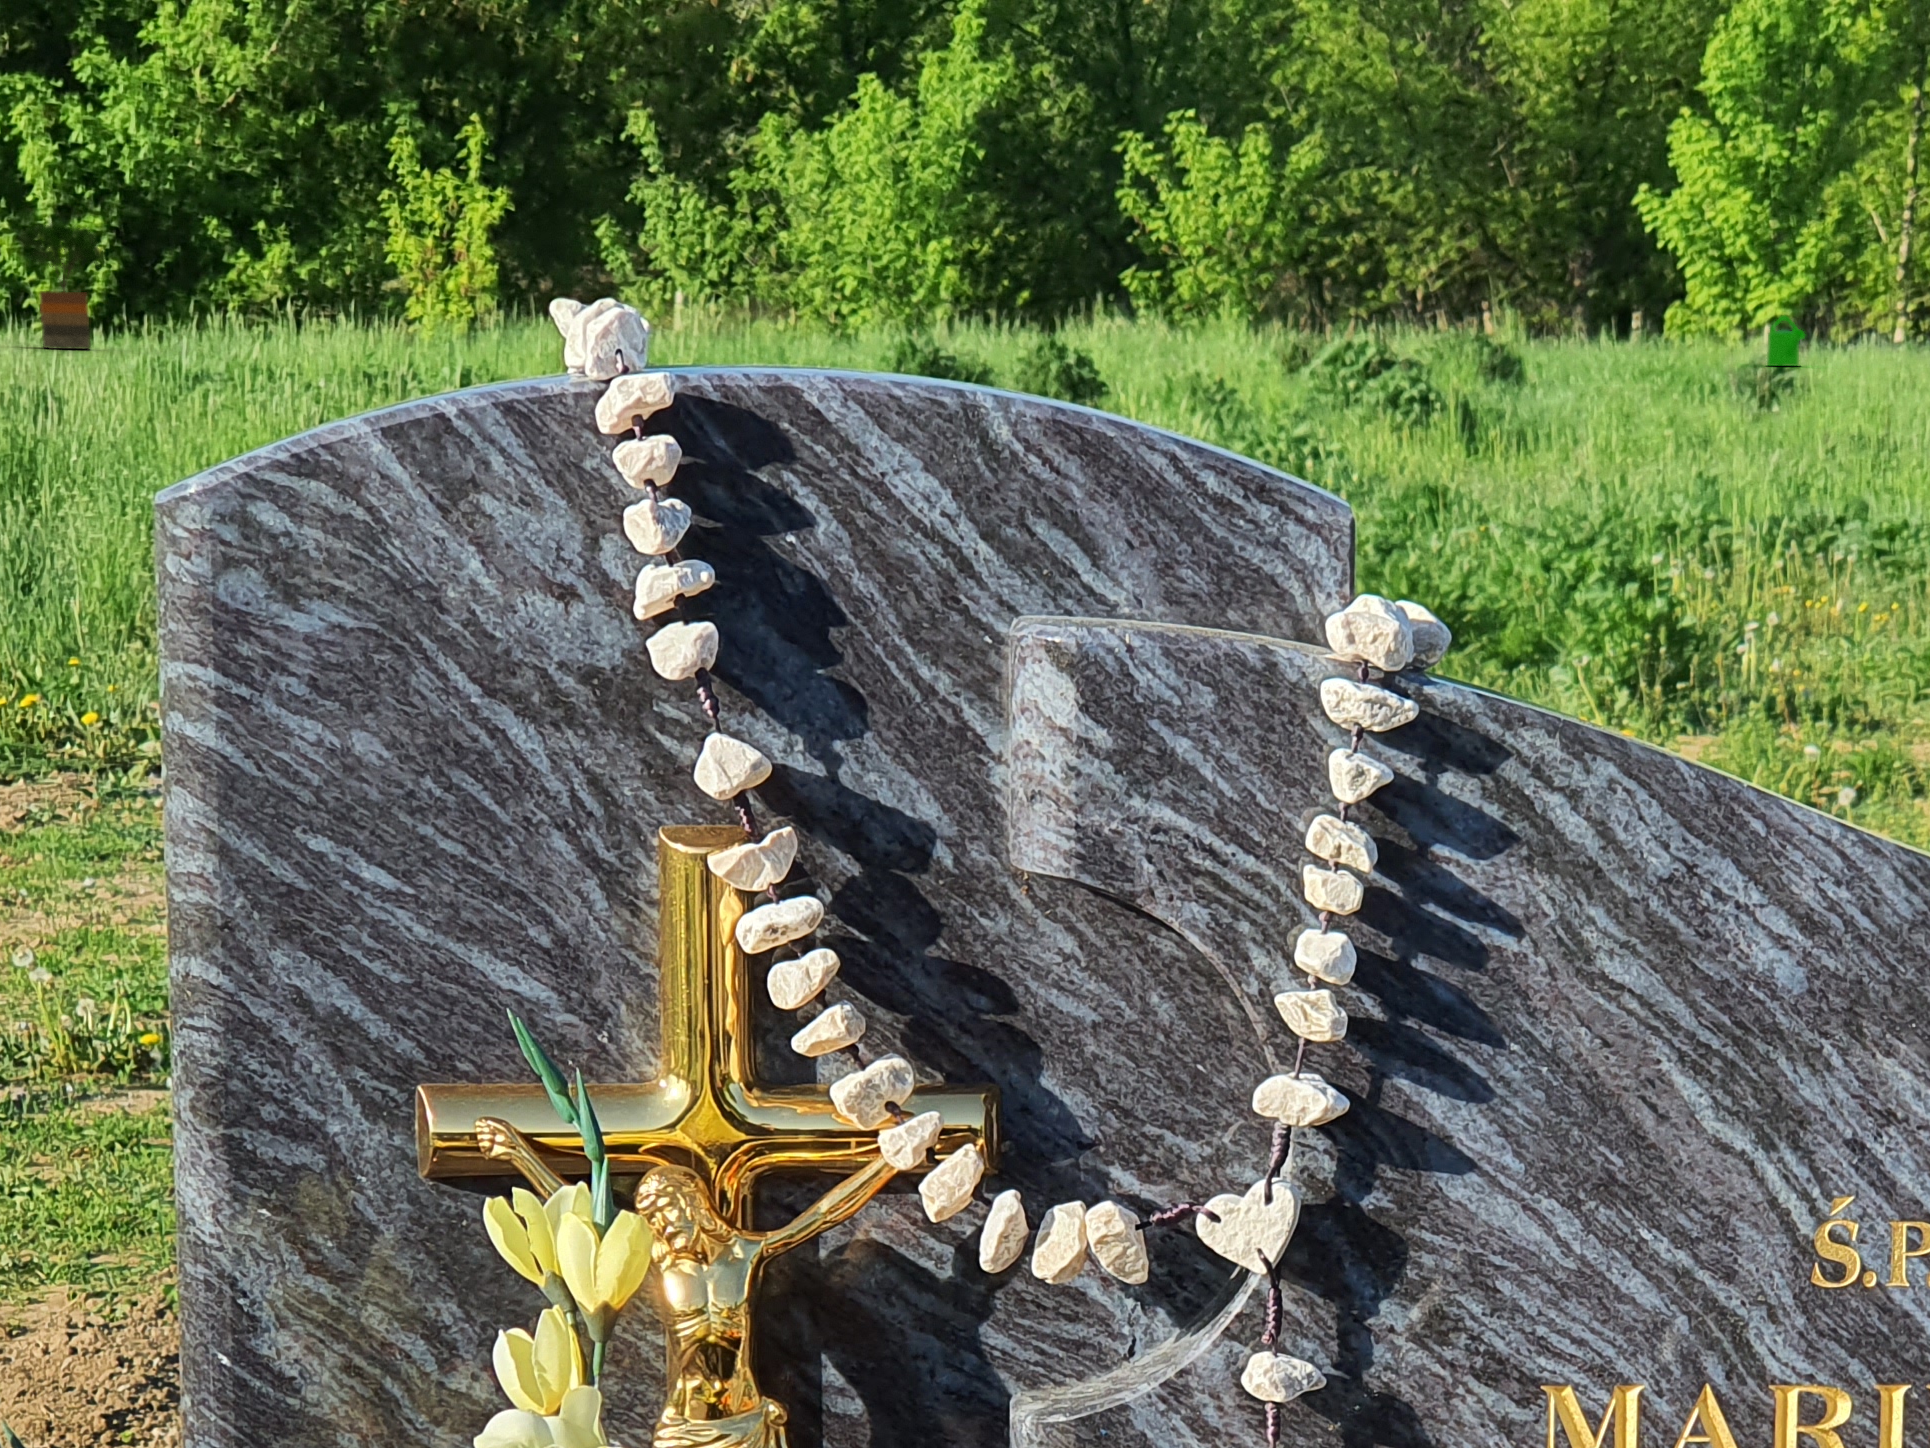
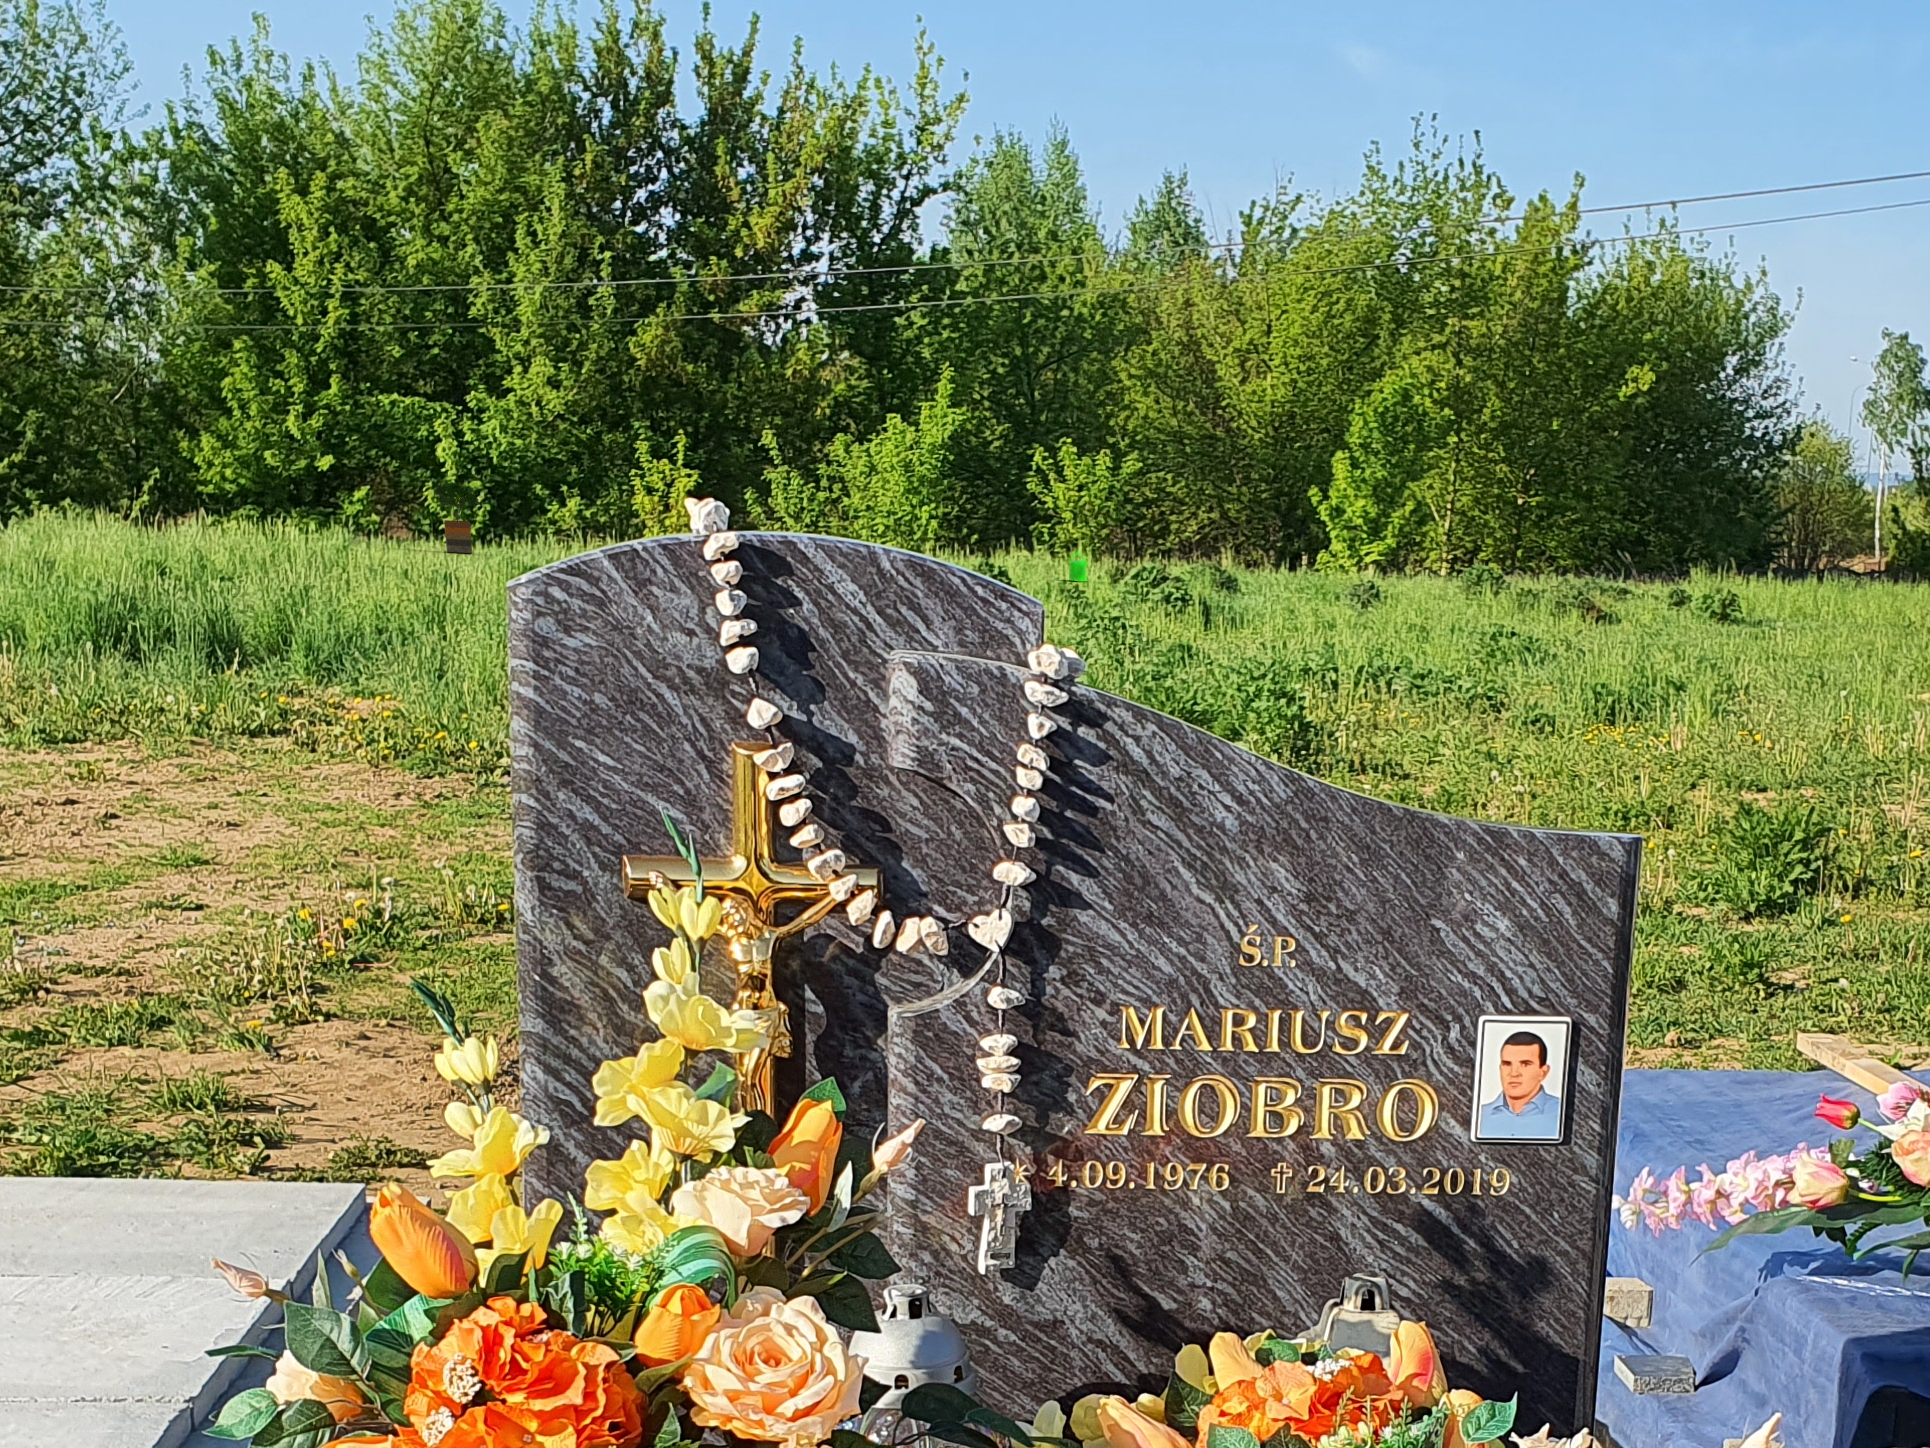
watering can: present [1767,315,1805,367] -> present [1069,552,1087,582]

